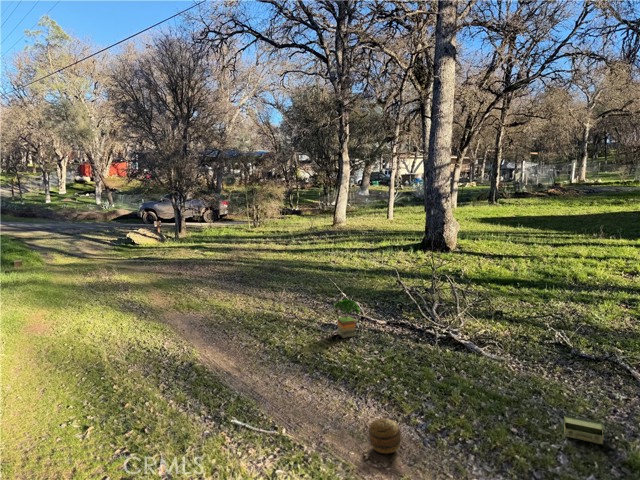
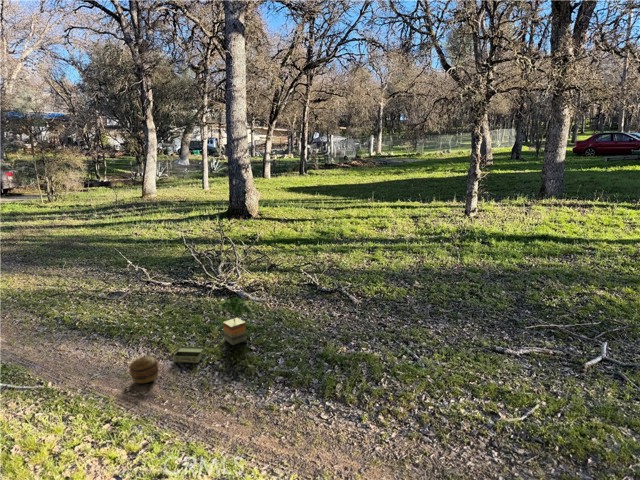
potted tree: present [334,299,360,338] -> present [219,297,252,345]
toolbox: present [564,416,603,444] -> present [174,347,204,363]

